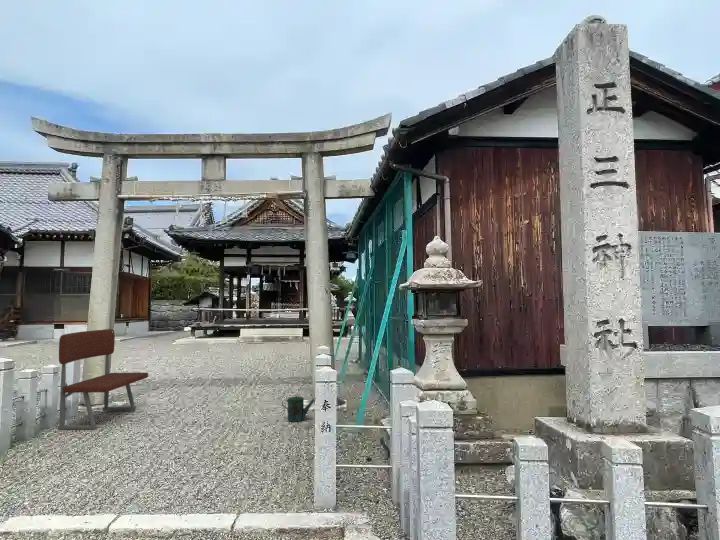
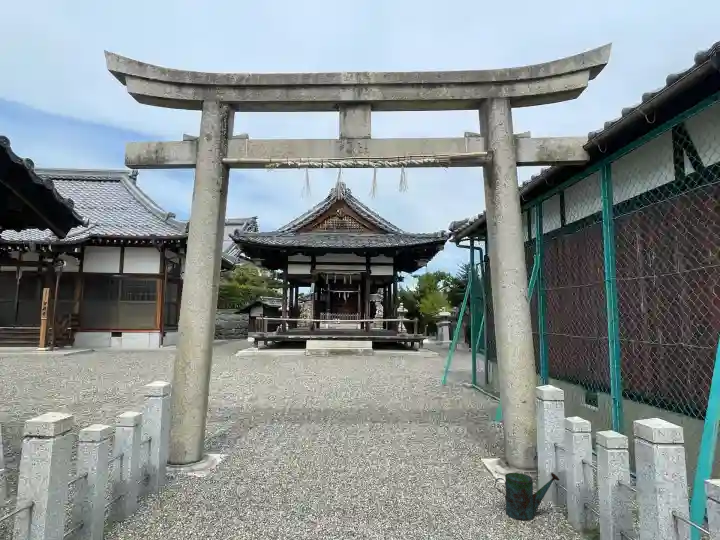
bench: present [58,329,148,430] -> none [141,351,264,522]

